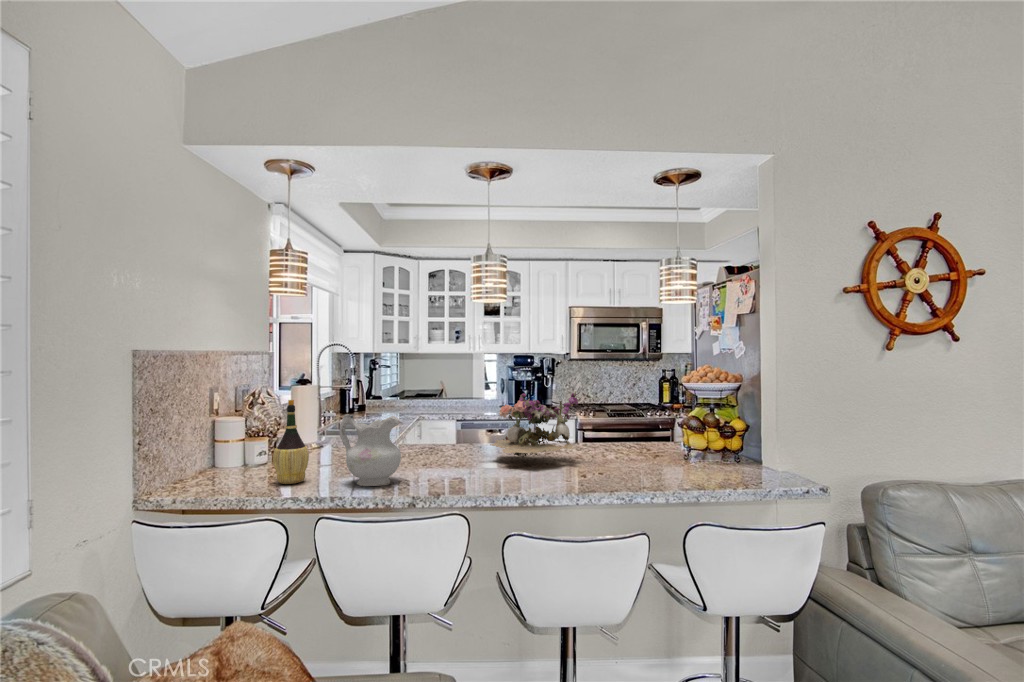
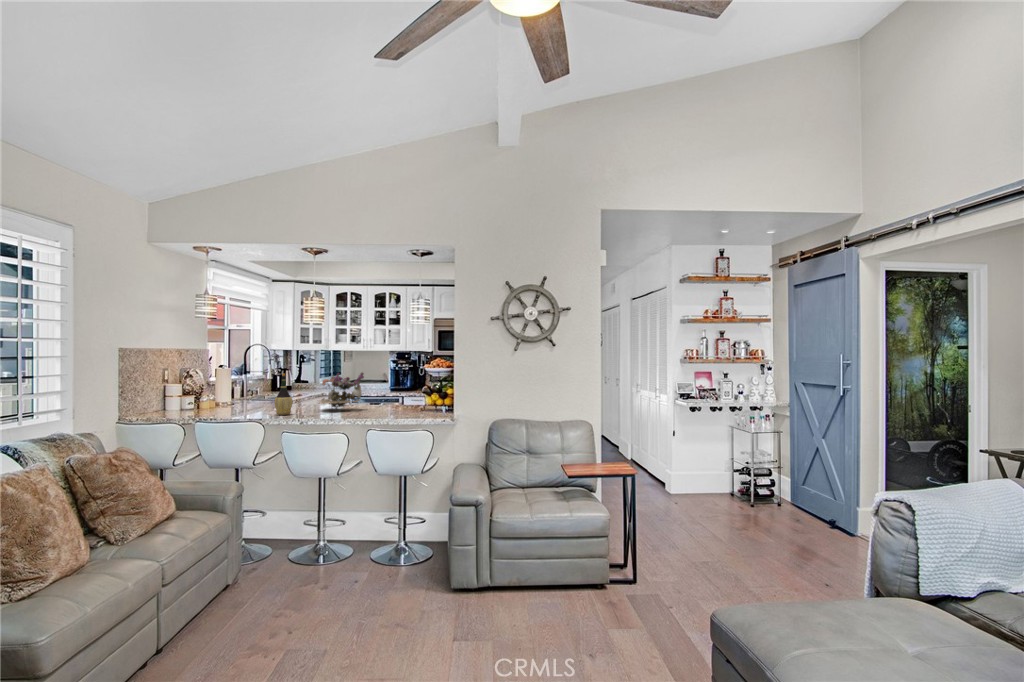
wine bottle: present [273,400,309,484] -> present [274,373,293,415]
ceramic pitcher: present [340,415,401,486] -> none [224,381,256,416]

